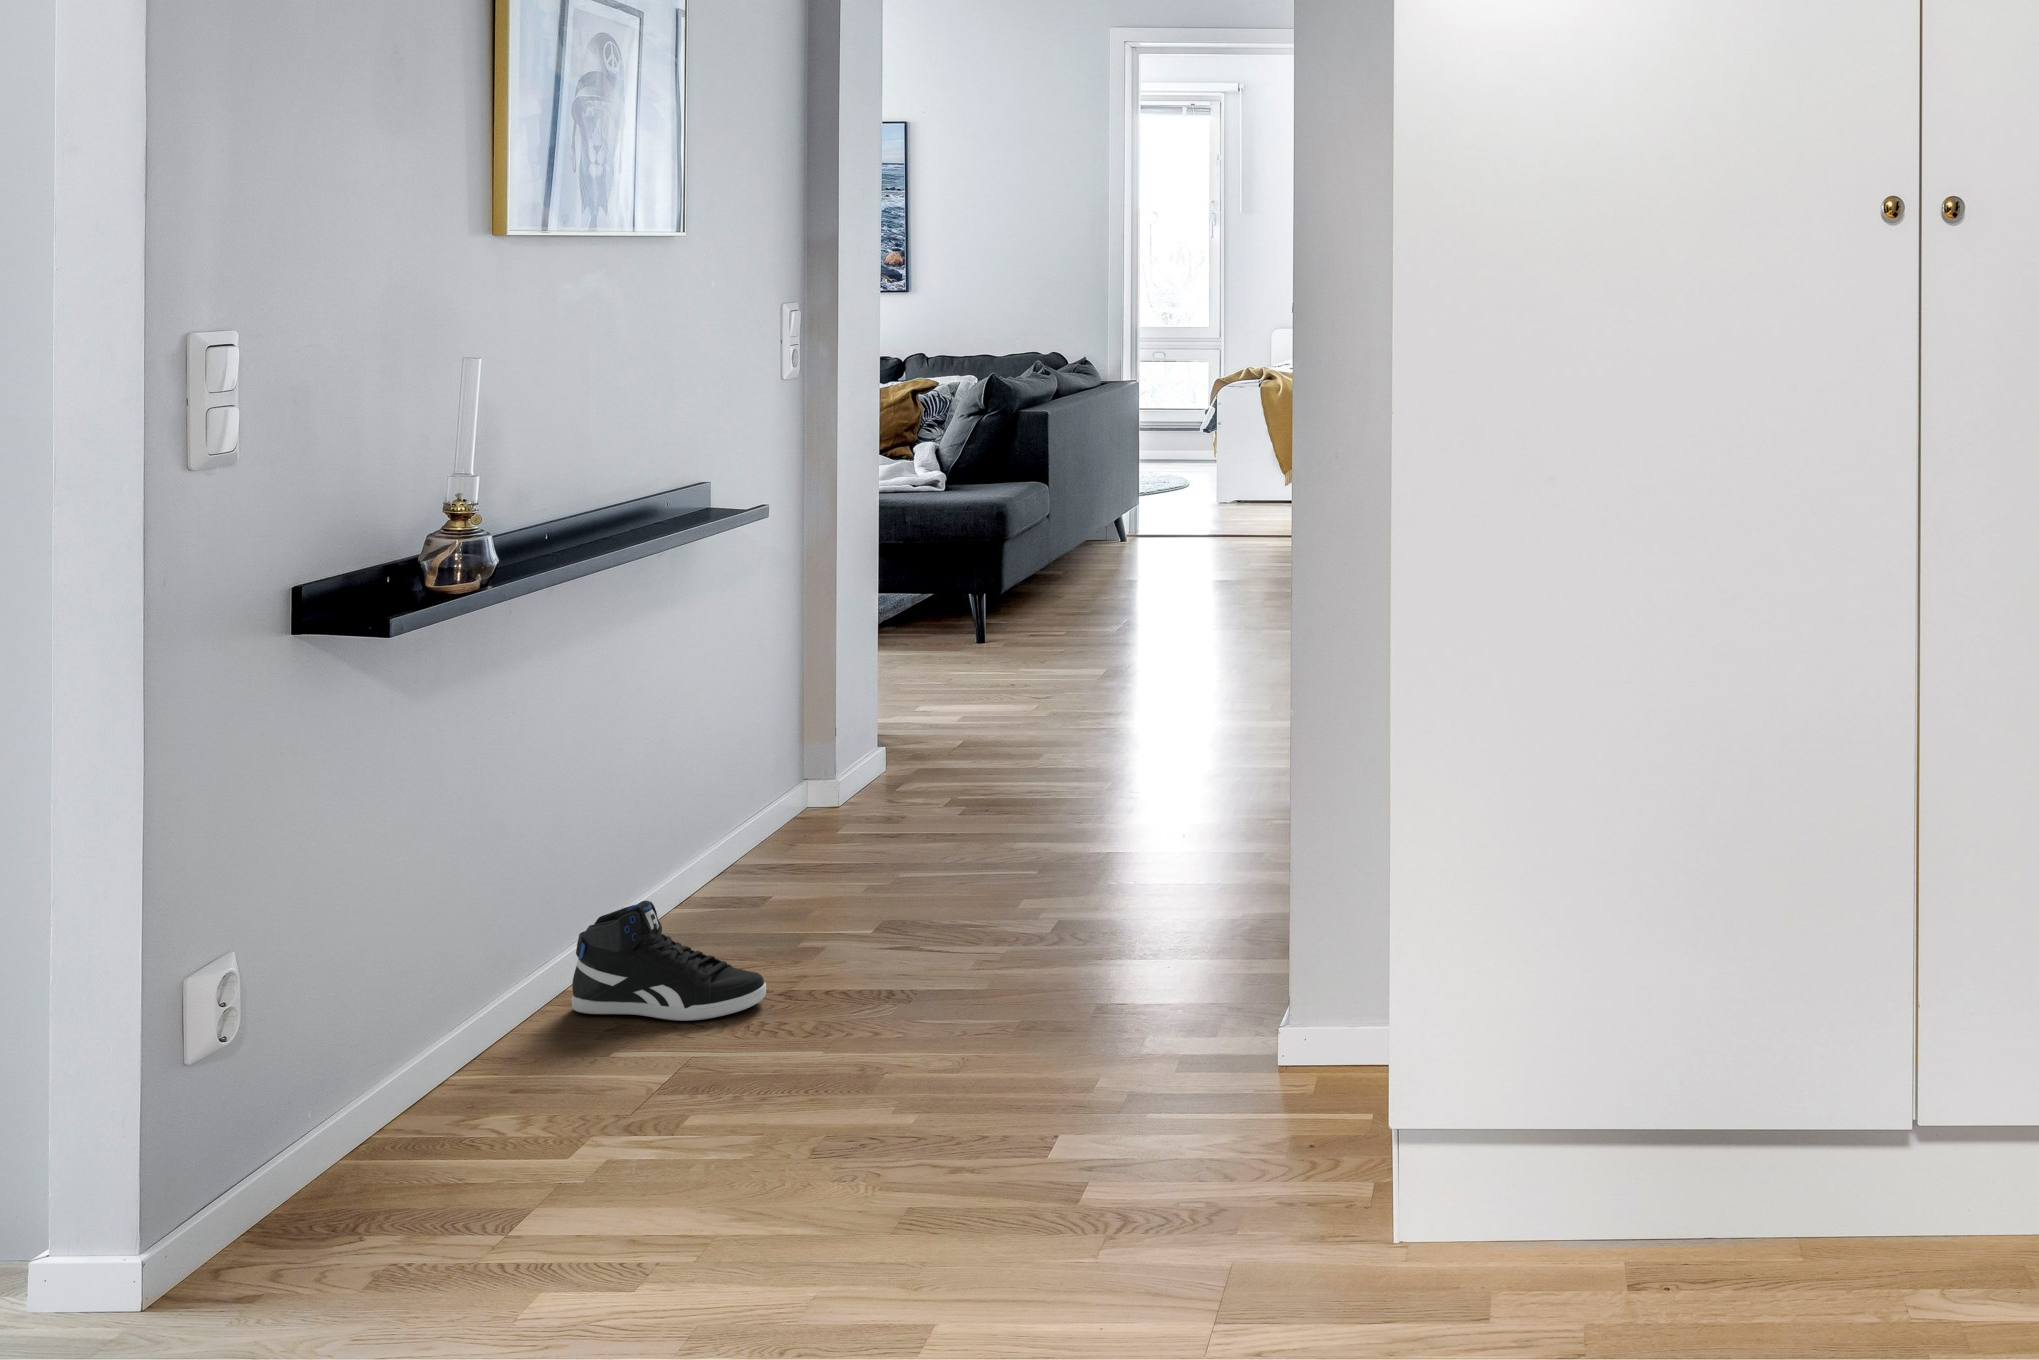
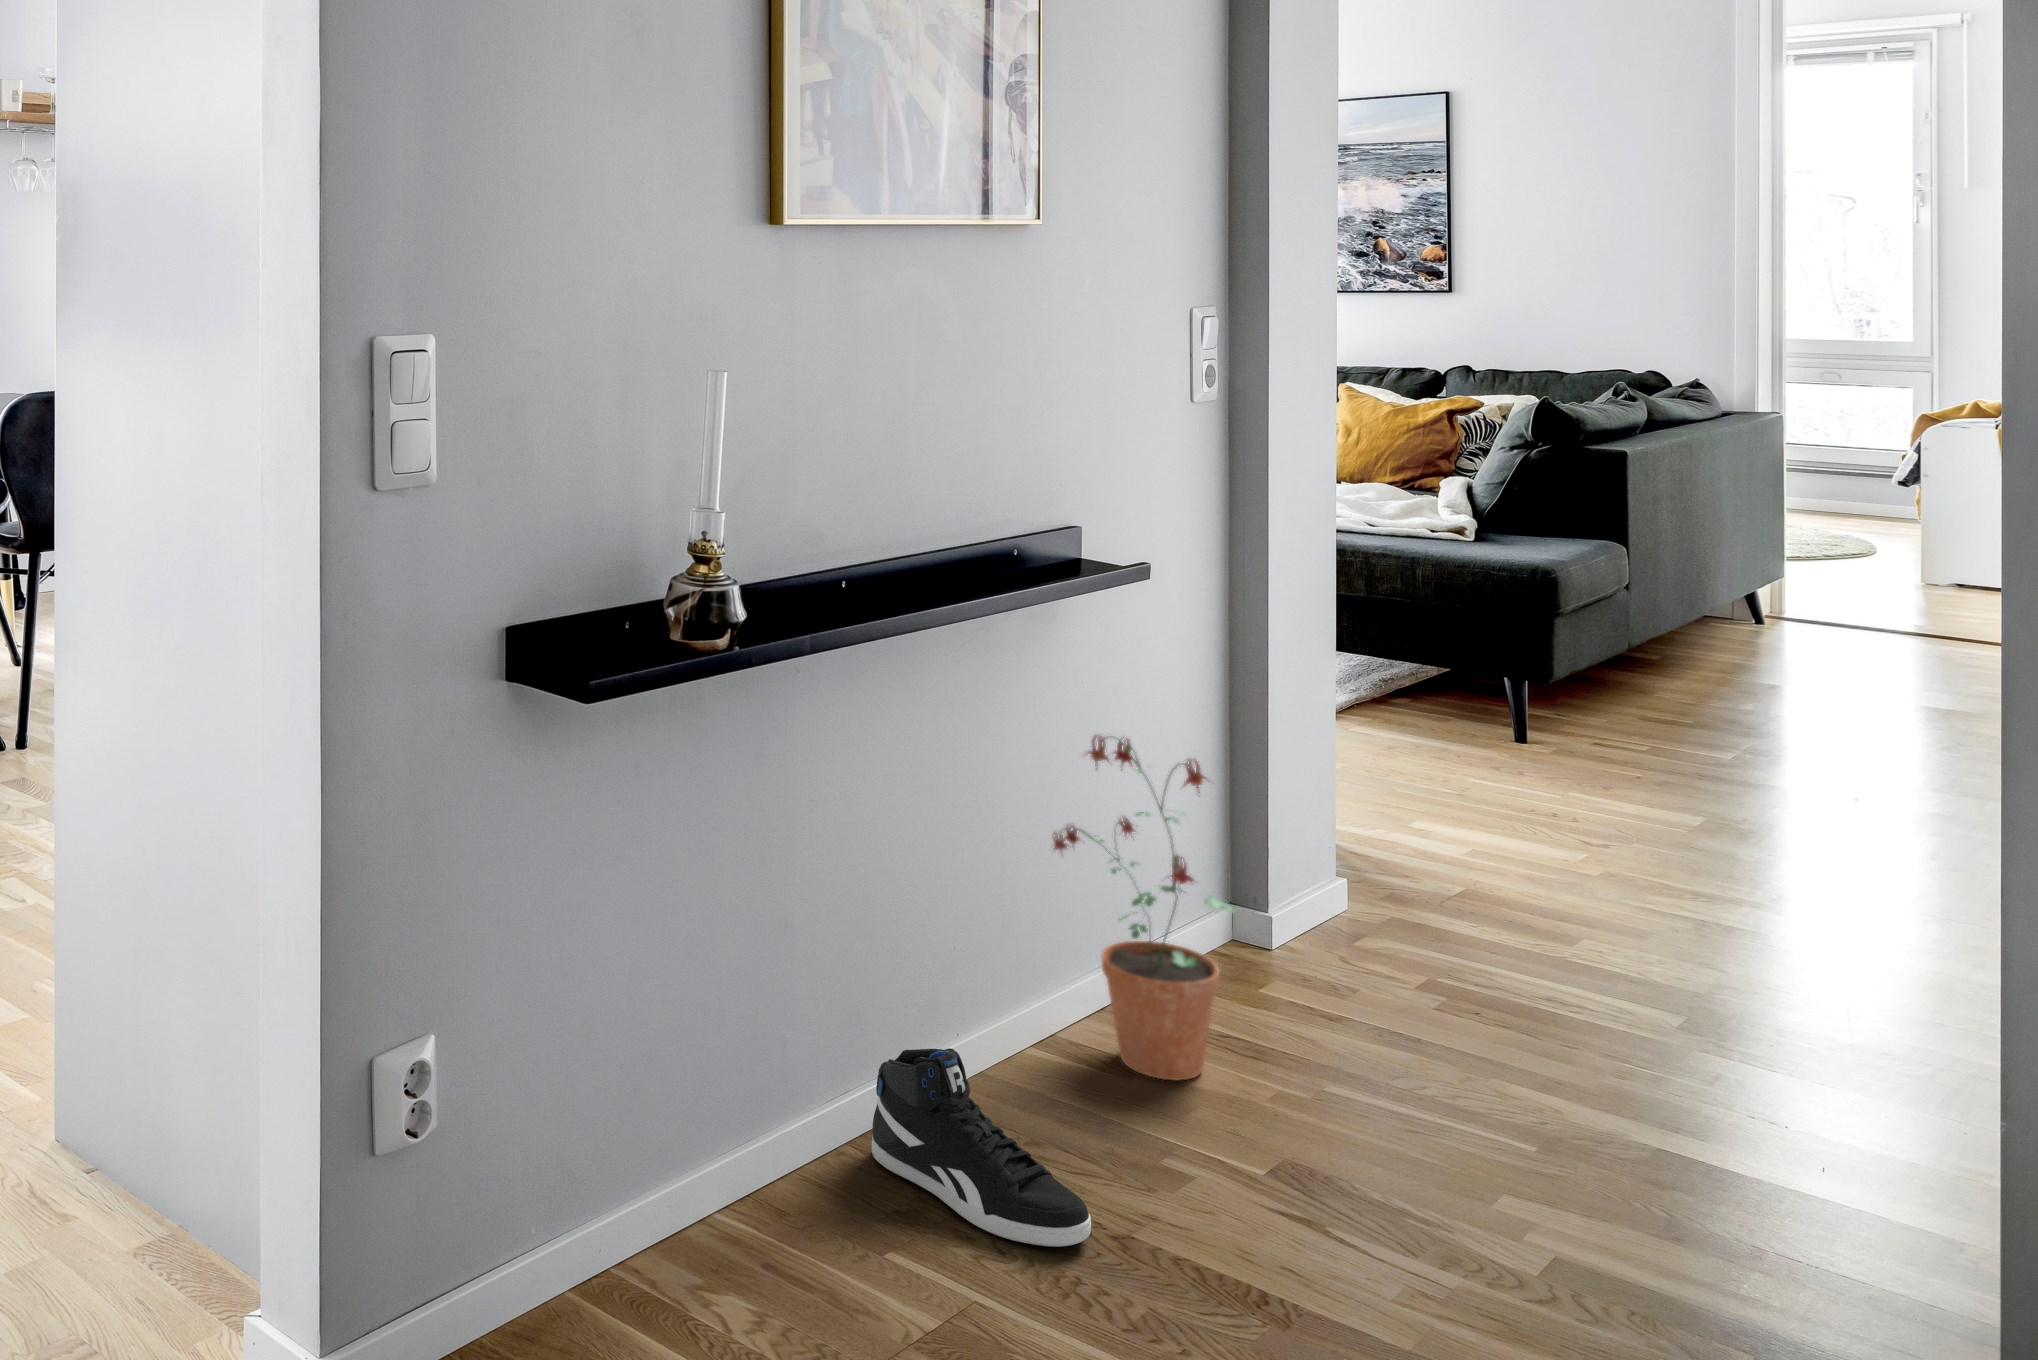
potted plant: none [695,645,840,903] -> present [1054,735,1235,1080]

